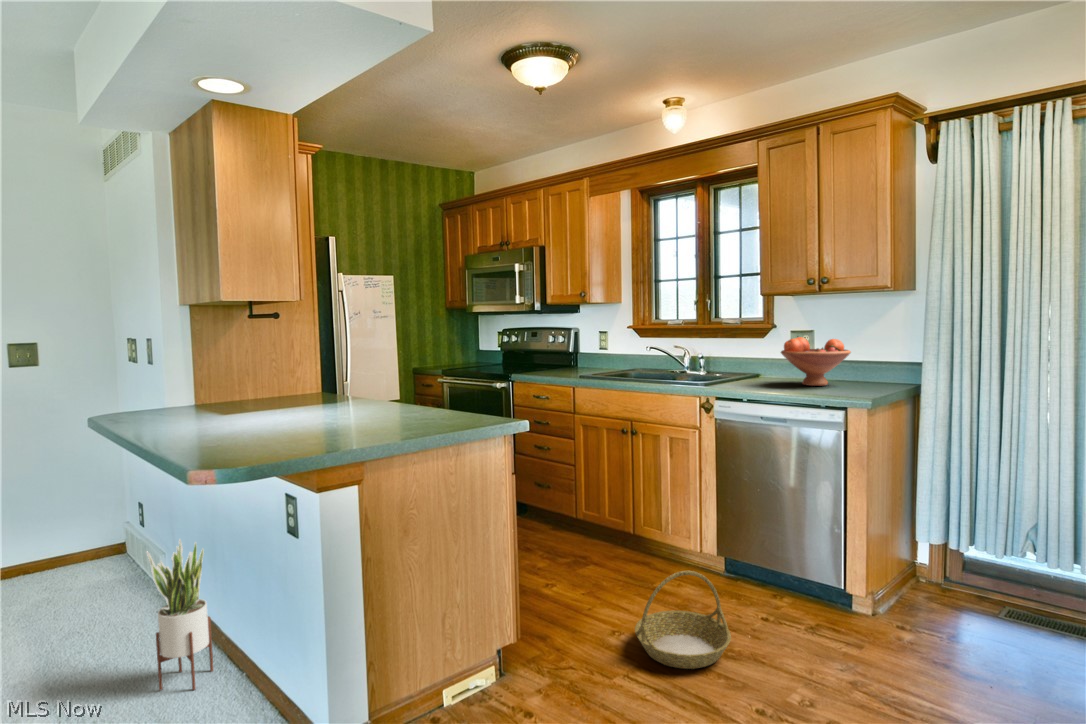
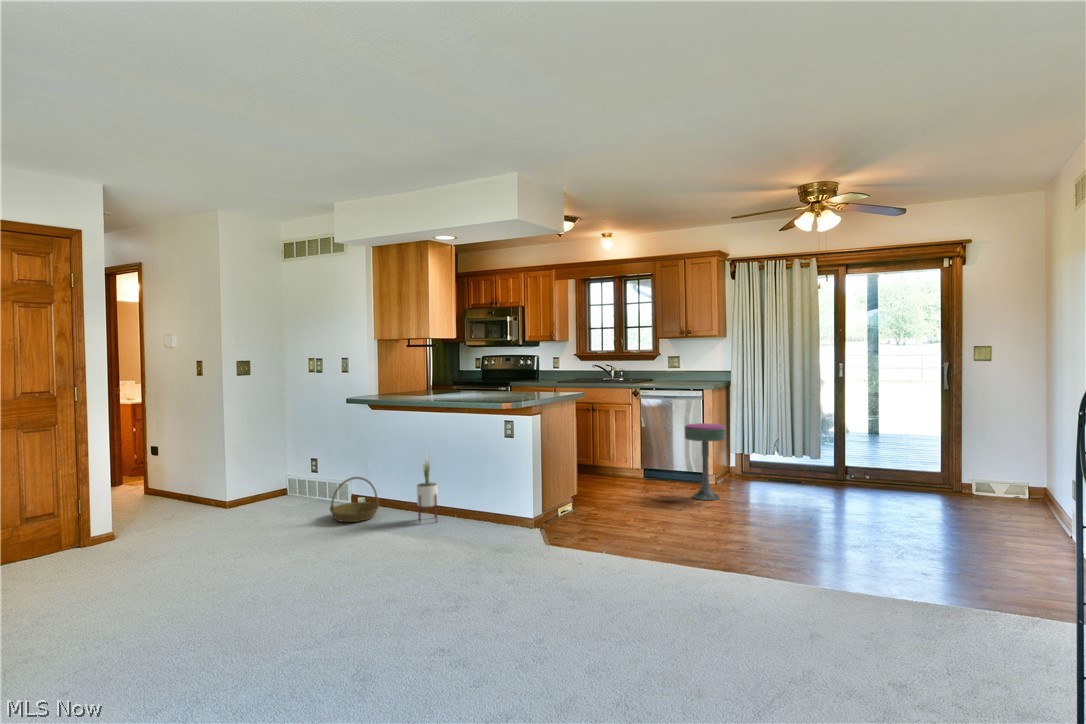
fruit bowl: present [781,337,851,386] -> none [668,359,701,382]
bar stool: none [784,491,887,686] -> present [685,423,725,500]
basket: present [635,571,731,669] -> present [330,477,379,522]

